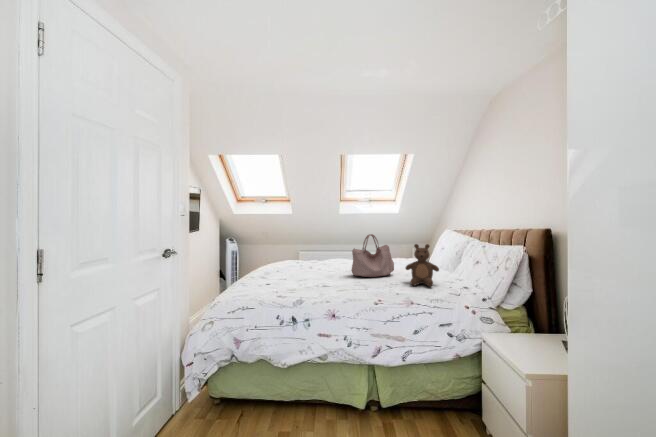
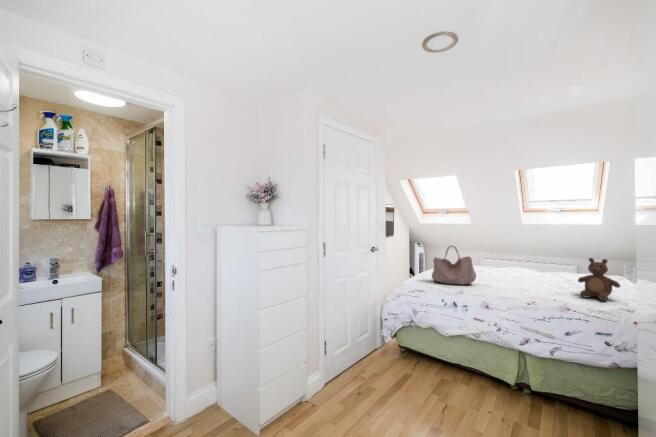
handbag: present [351,234,394,277] -> present [432,246,476,284]

